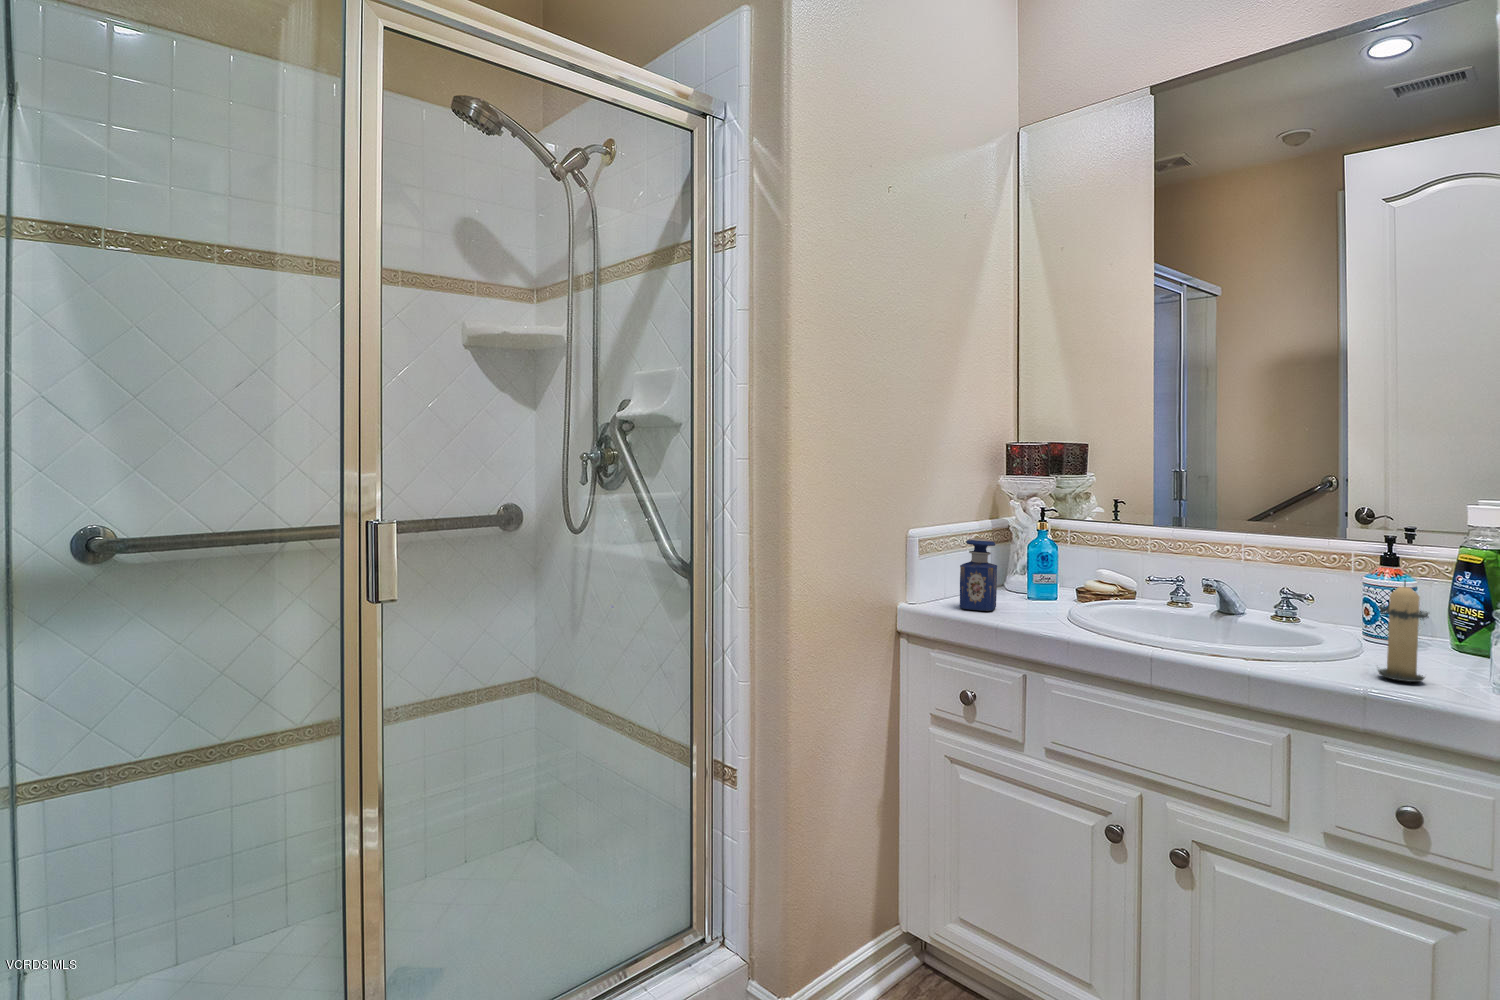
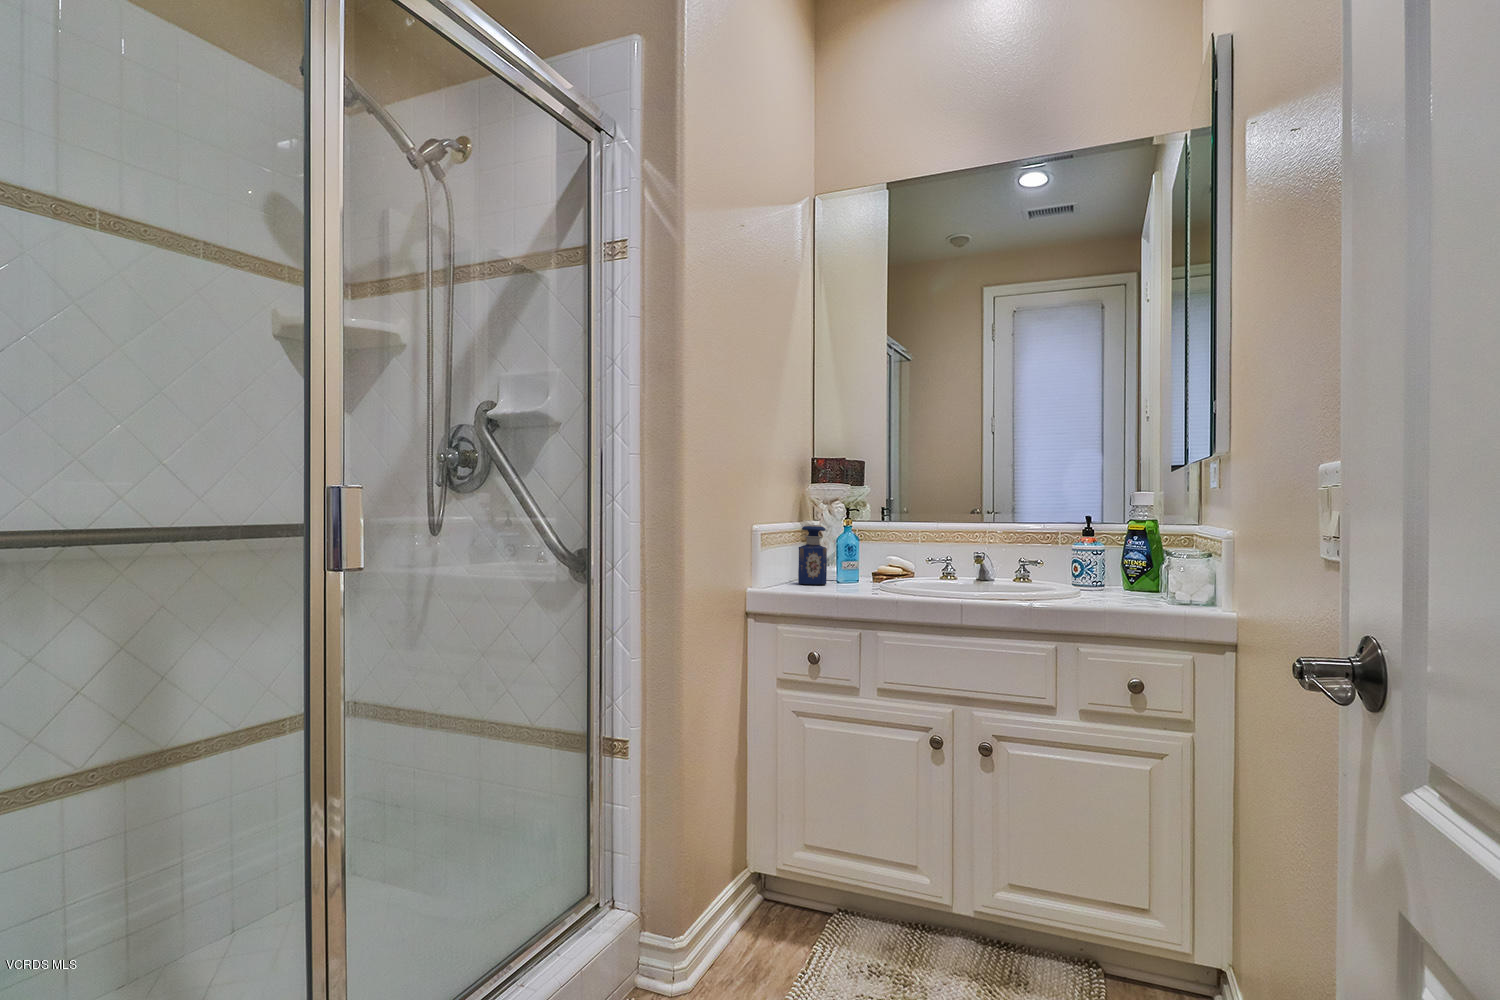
candle: present [1378,581,1429,682] -> none [1099,535,1134,603]

